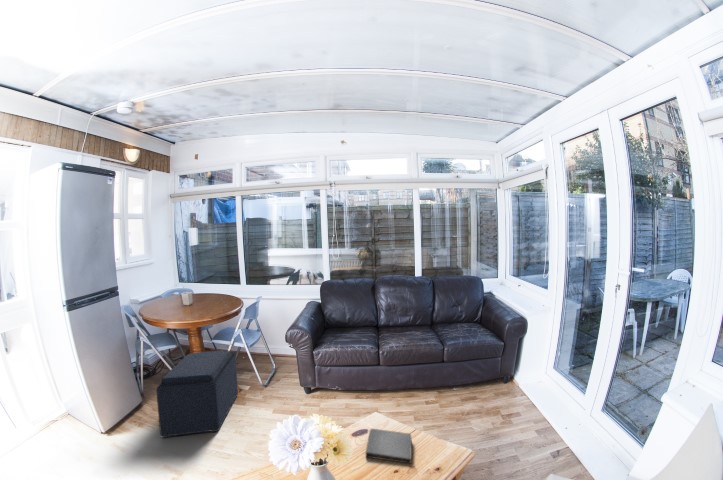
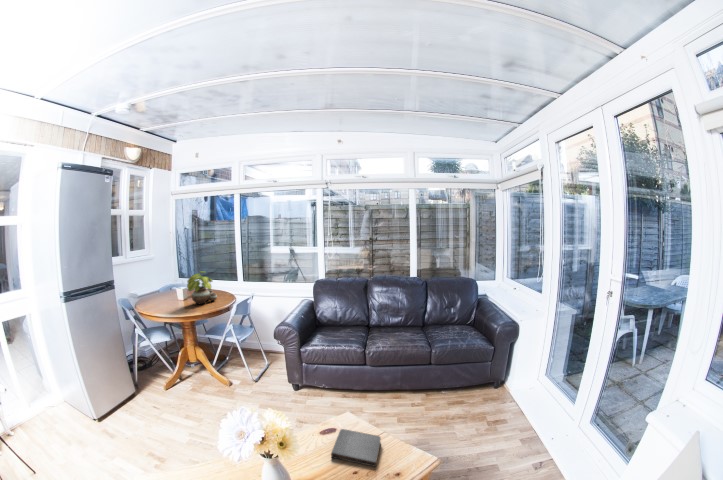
potted plant: none [193,276,224,310] -> present [187,271,217,304]
ottoman: present [156,350,238,438] -> none [144,345,227,427]

